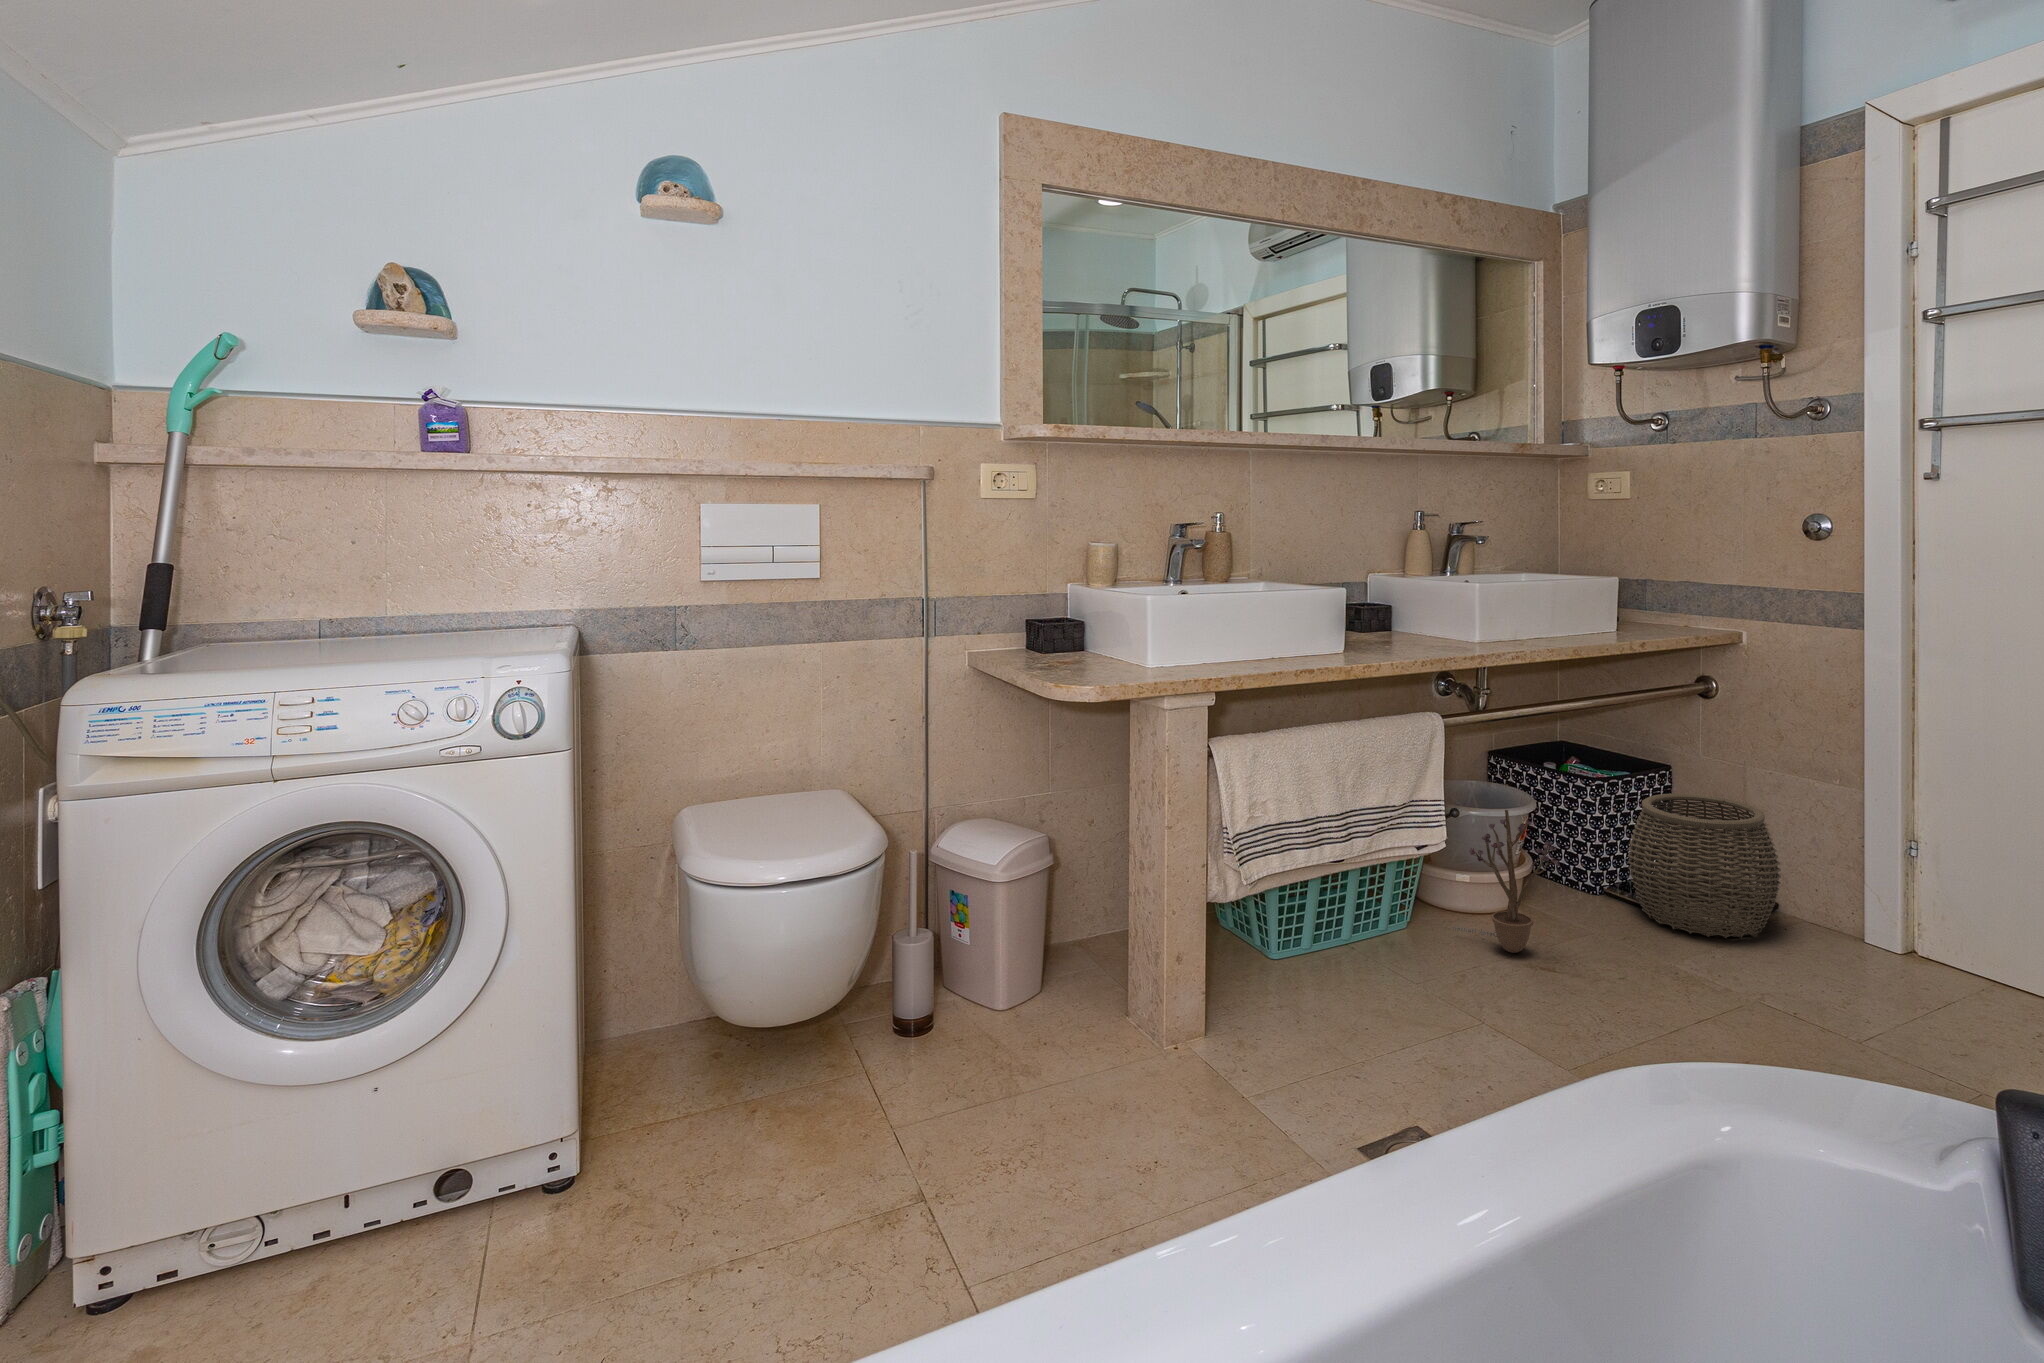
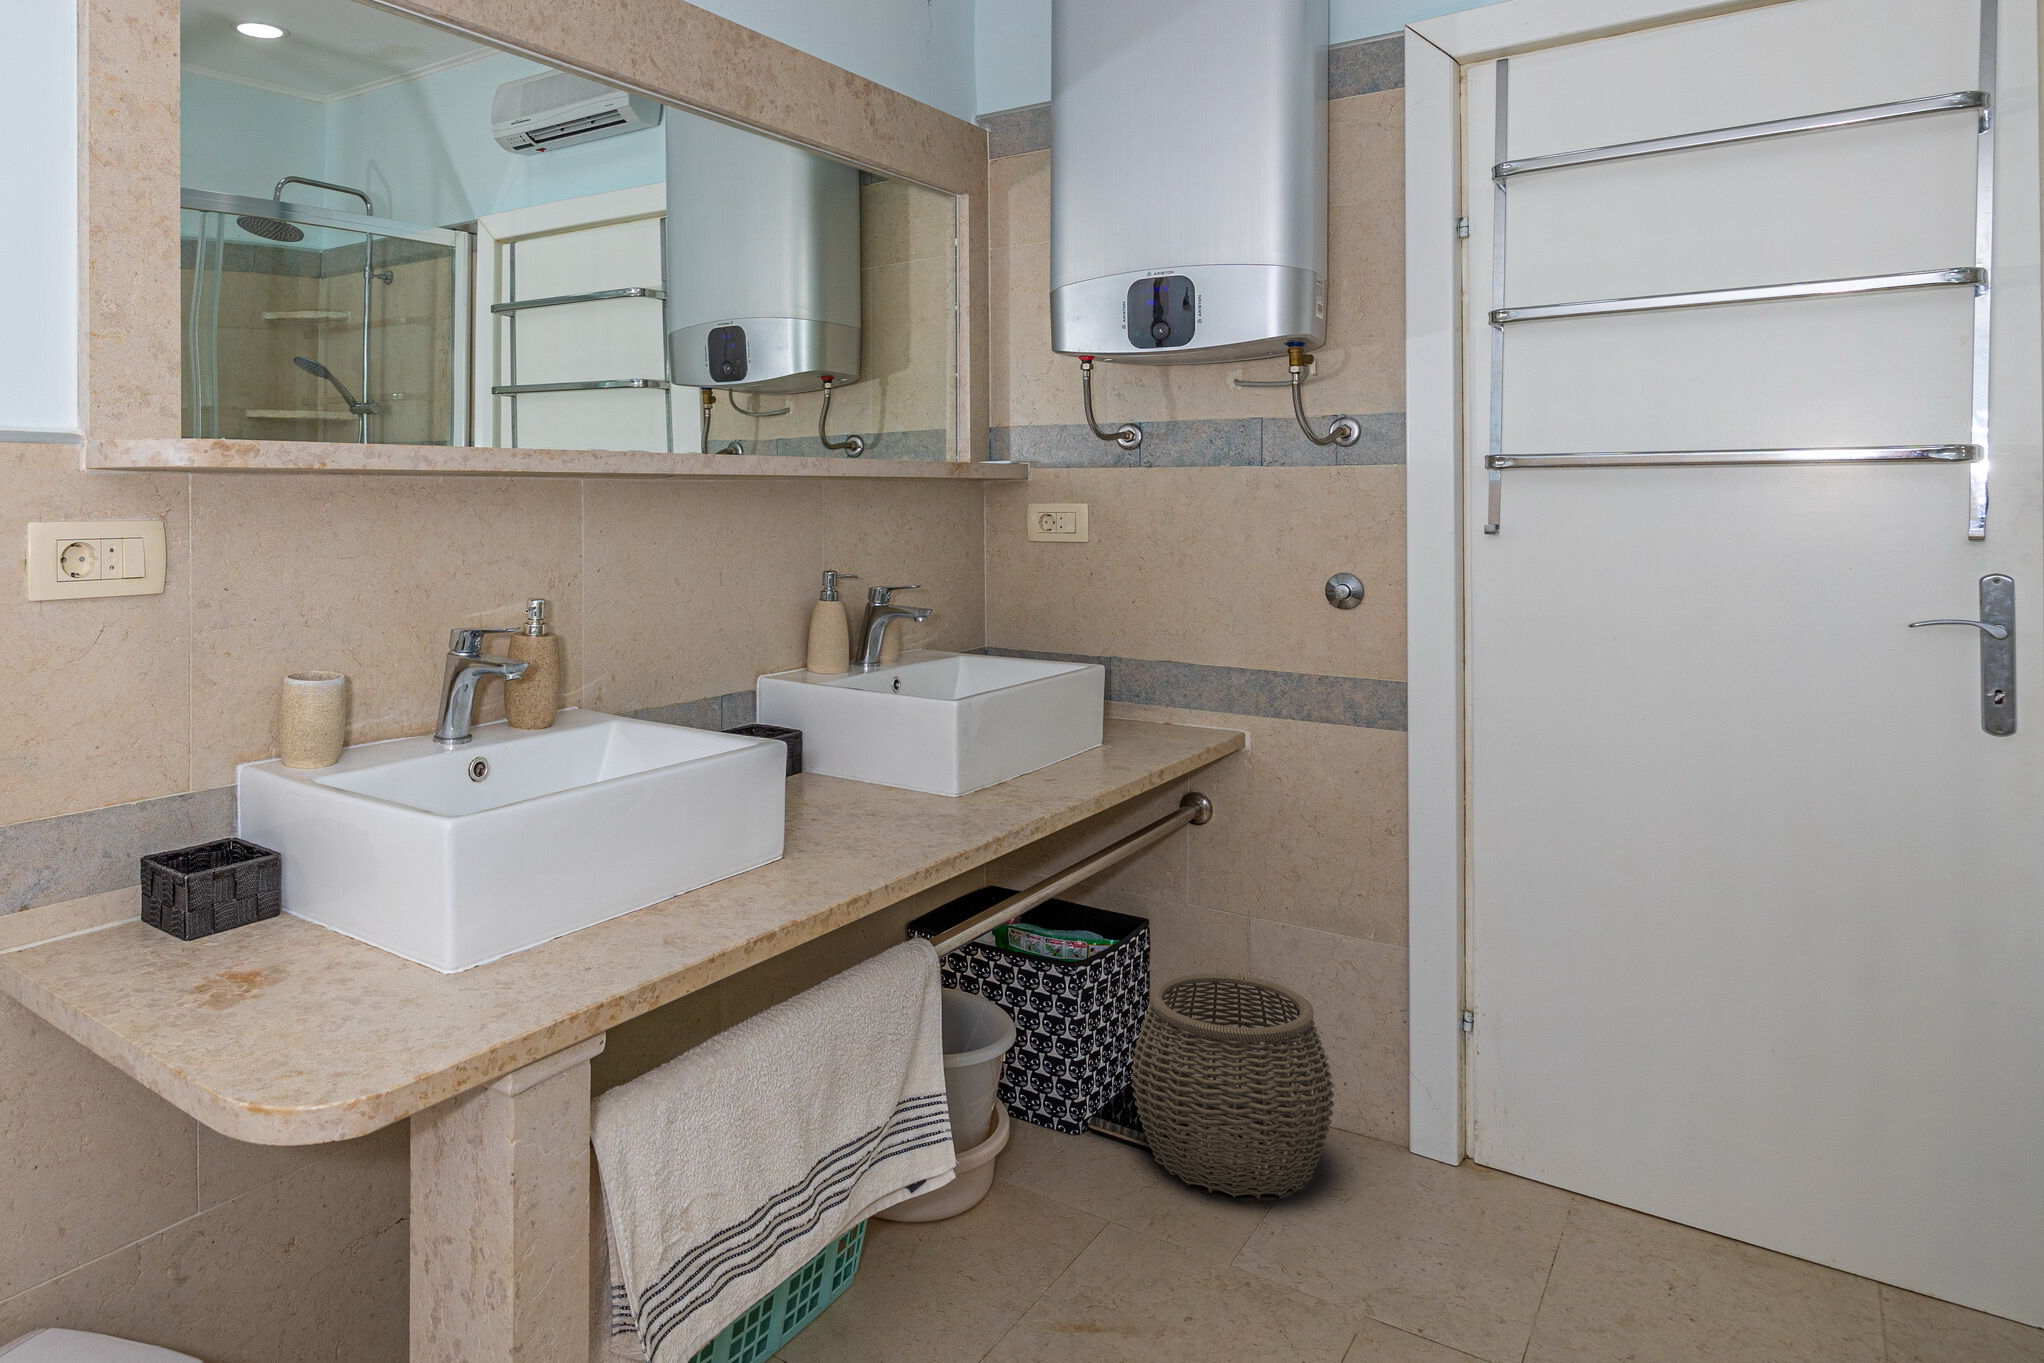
decorative plant: present [1453,810,1560,953] -> none [929,1073,1099,1305]

